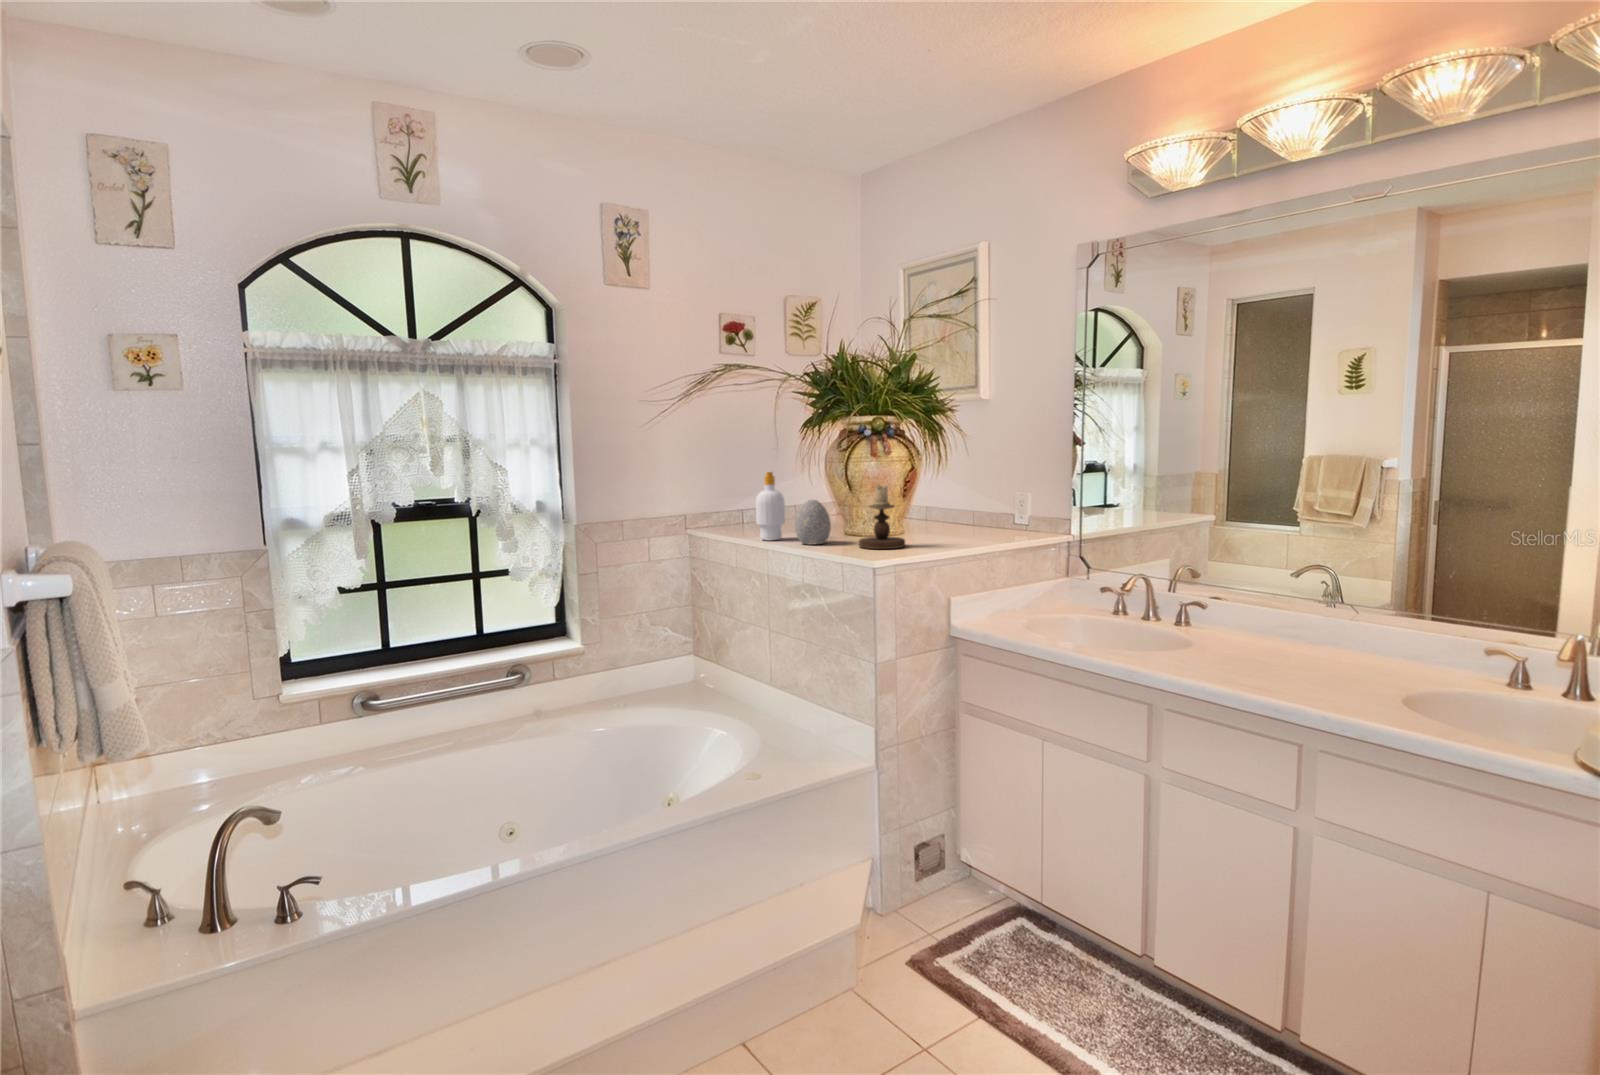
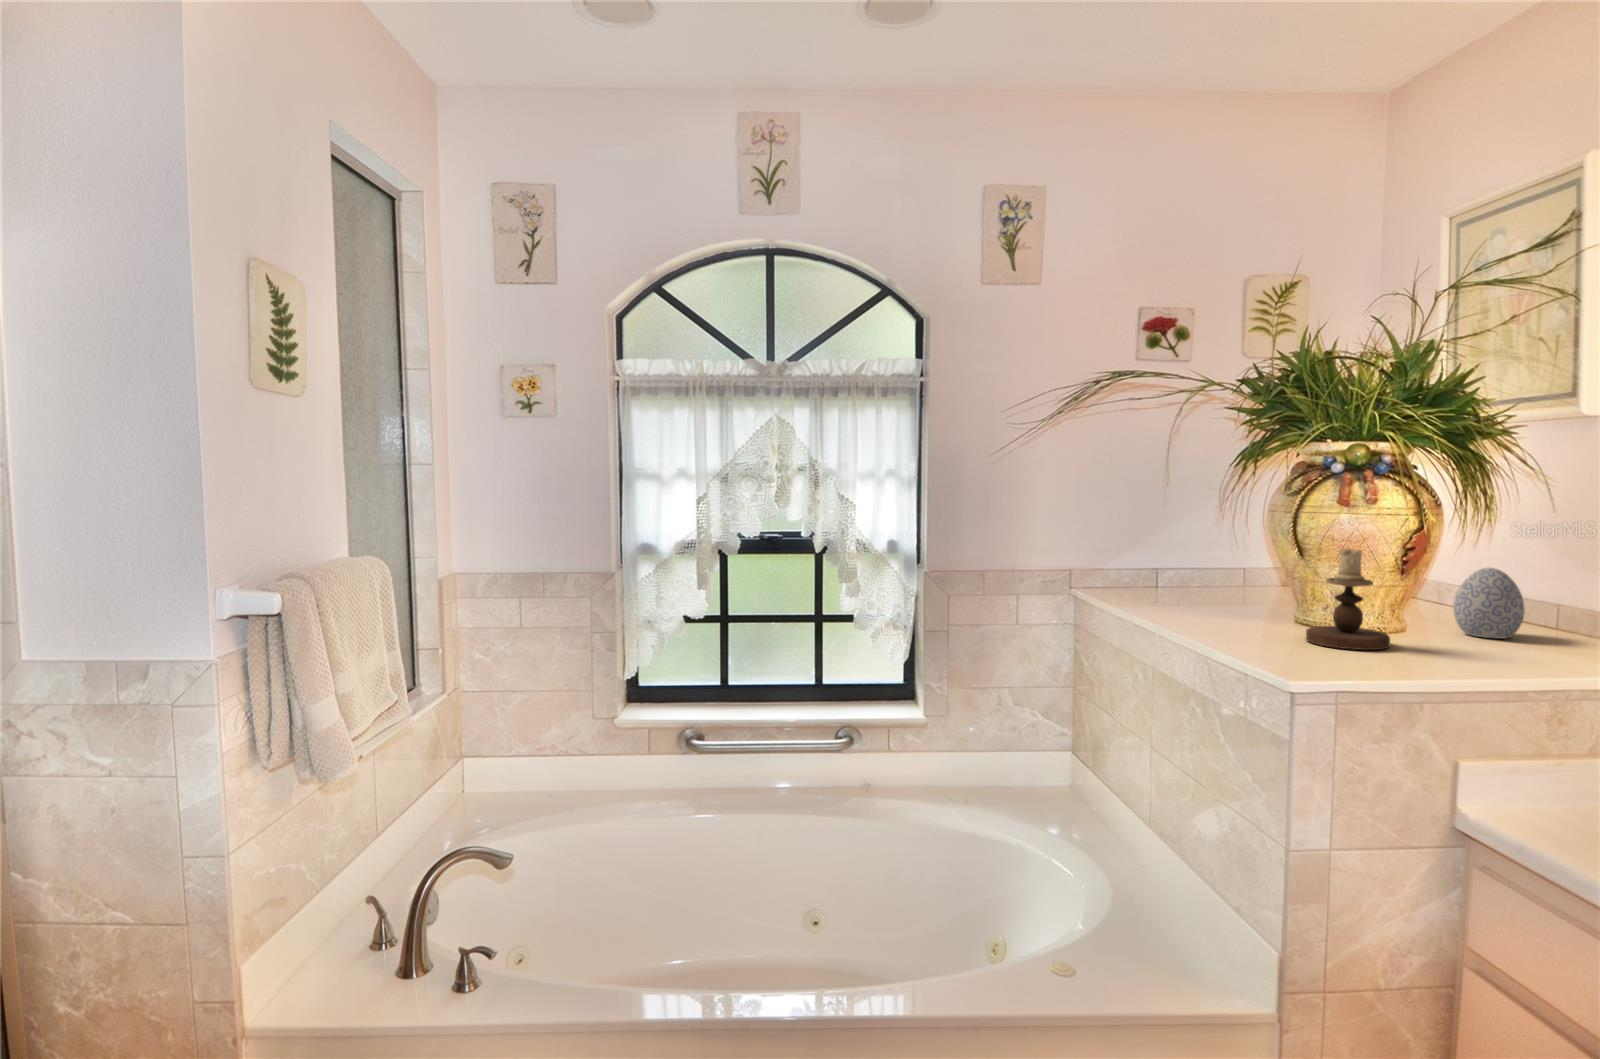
soap bottle: present [756,472,785,540] -> none [1156,518,1201,613]
decorative egg: present [795,500,831,545] -> present [1454,568,1525,639]

